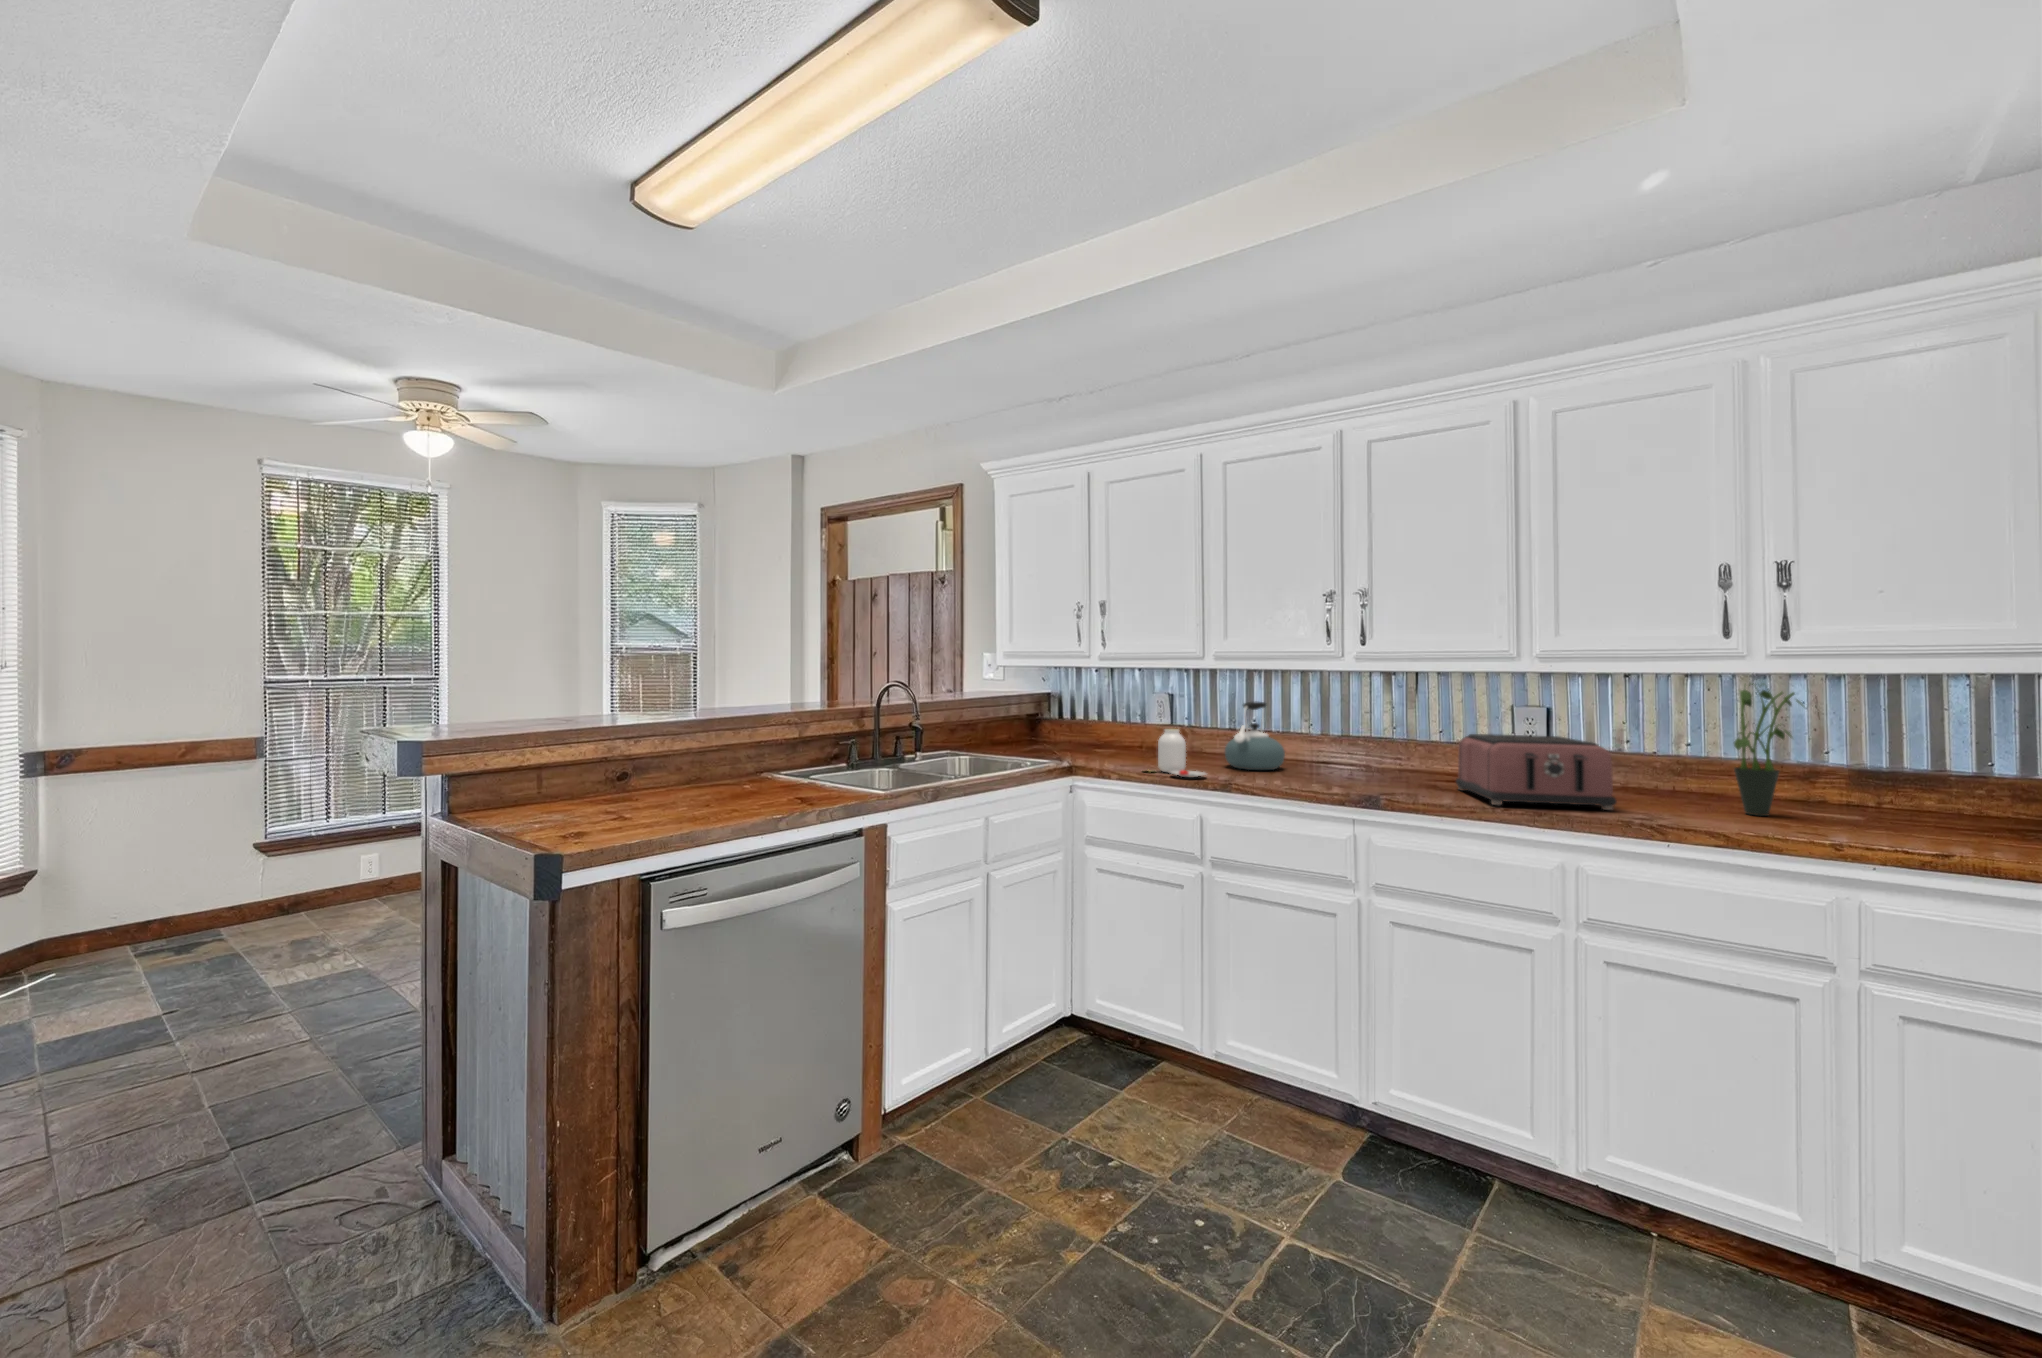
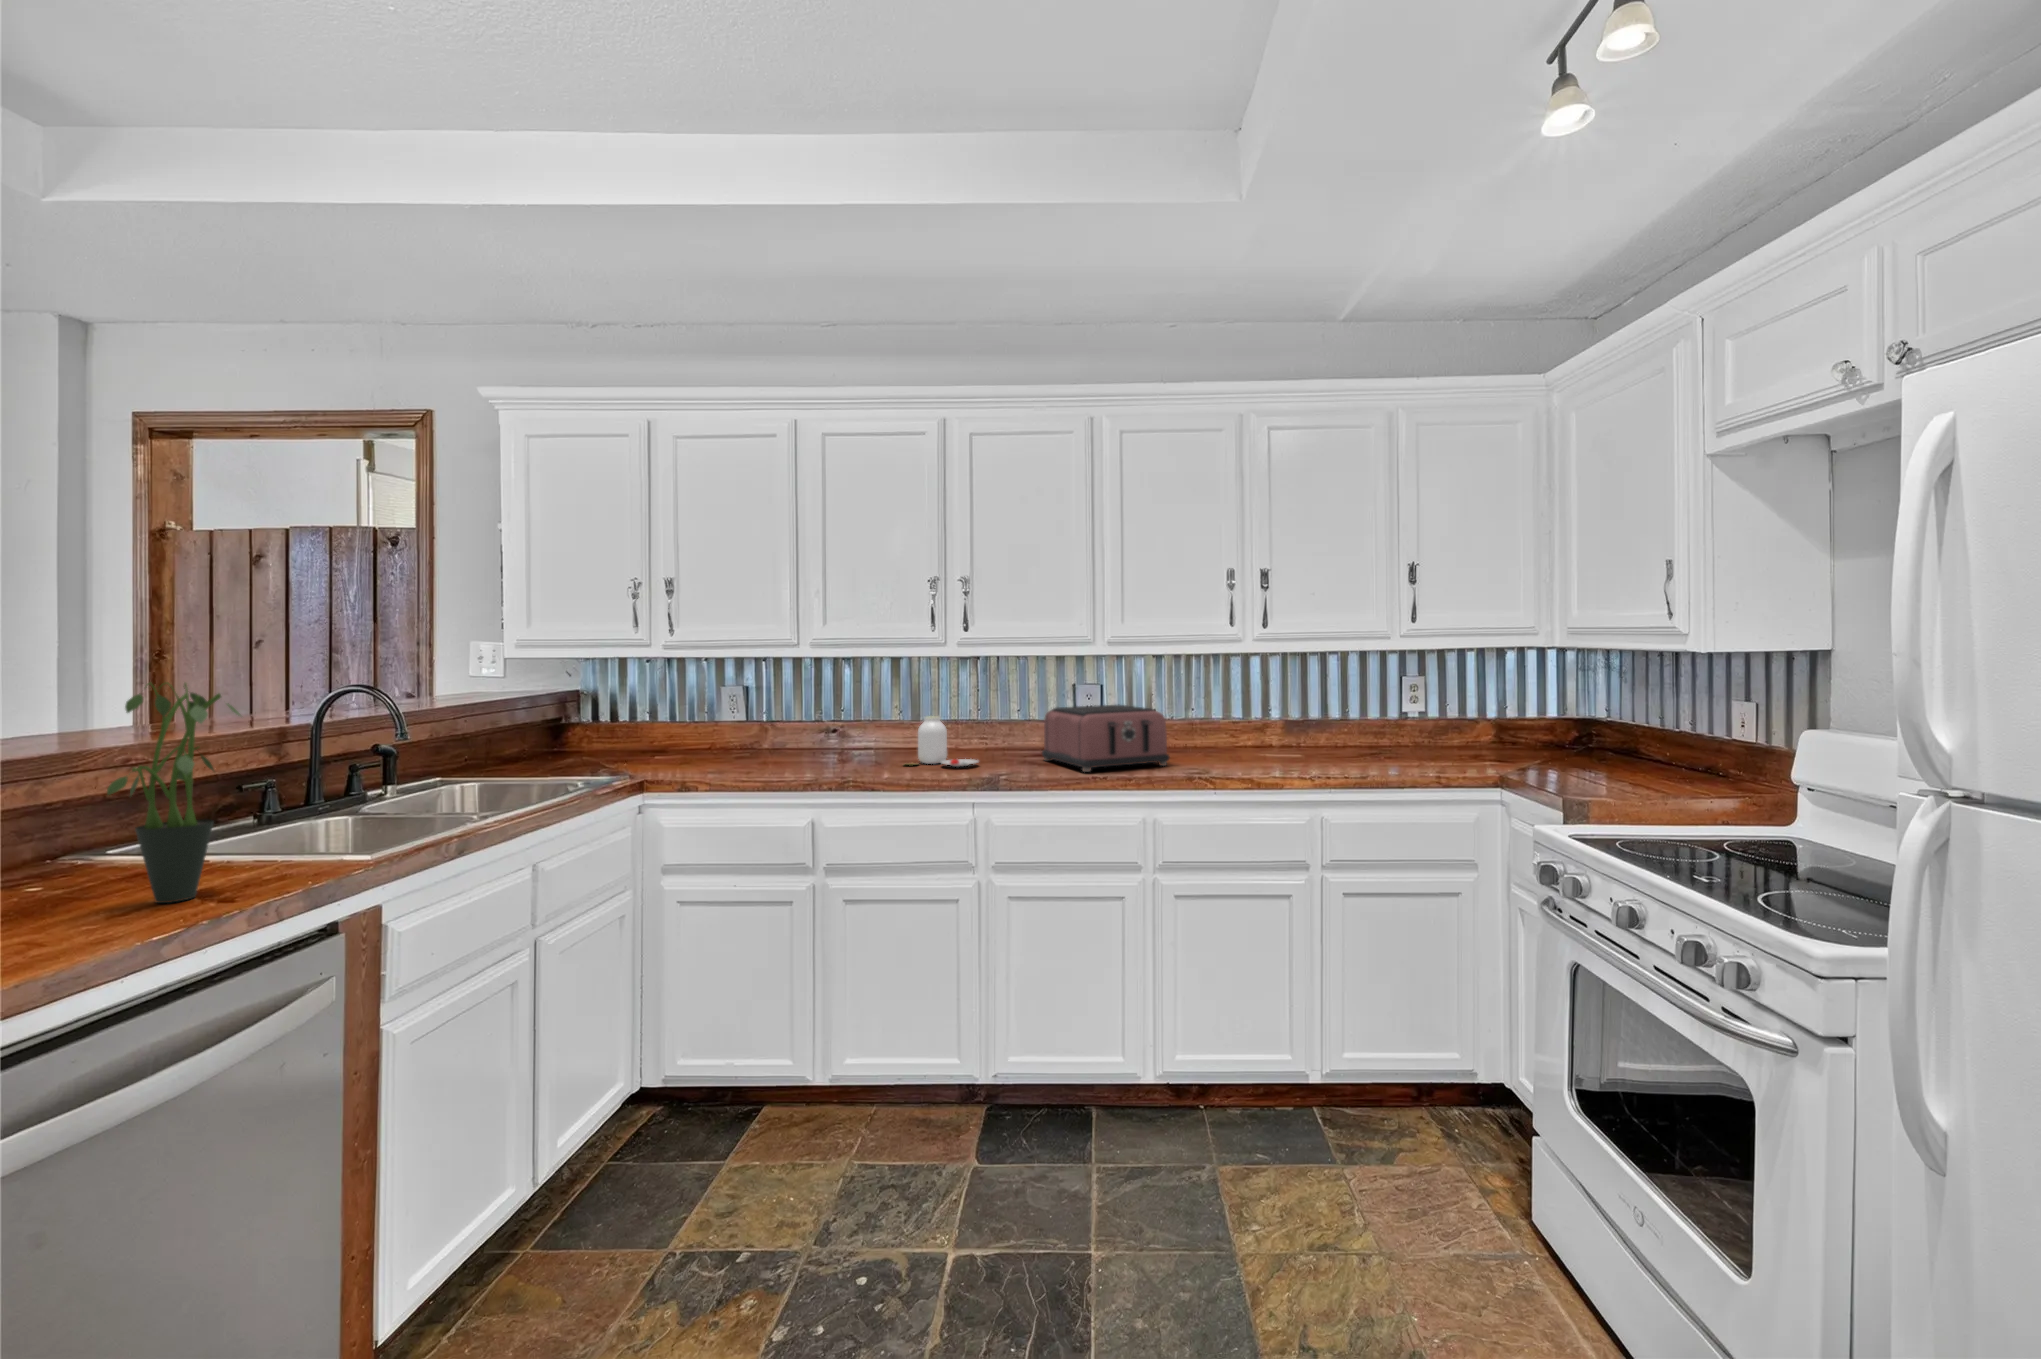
potted plant: present [1734,684,1803,816] -> present [107,683,240,903]
kettle: present [1225,702,1285,770] -> none [815,687,879,762]
jar: present [1158,729,1206,777] -> present [914,716,978,767]

